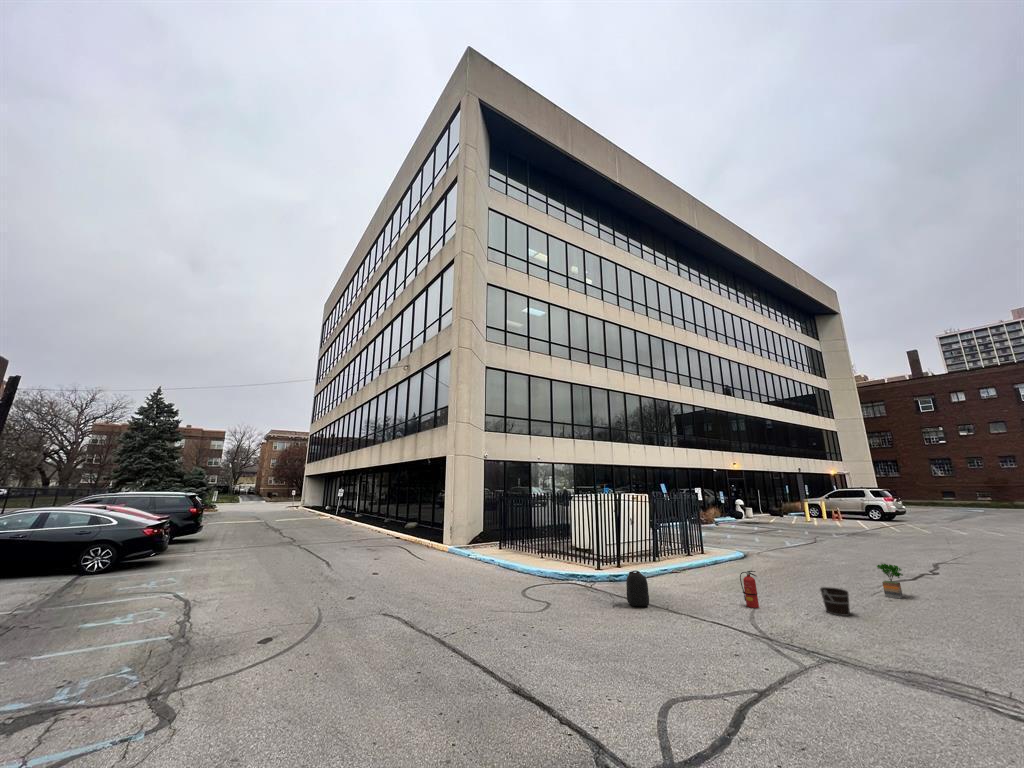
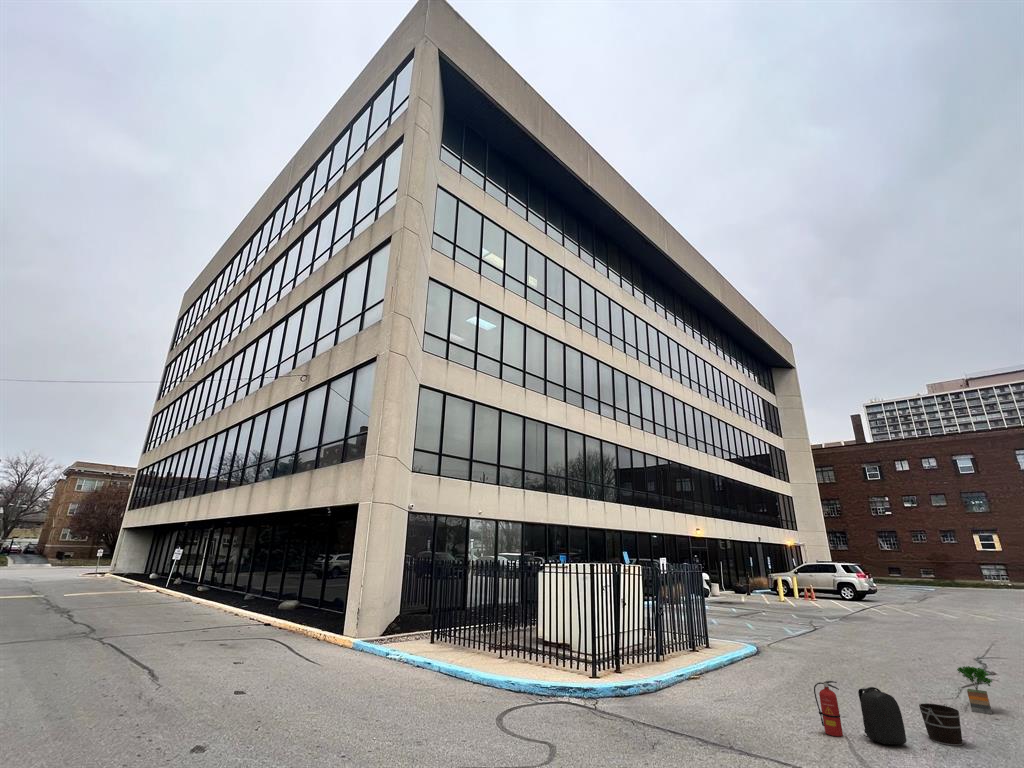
backpack: present [626,571,649,606] -> present [858,687,906,744]

